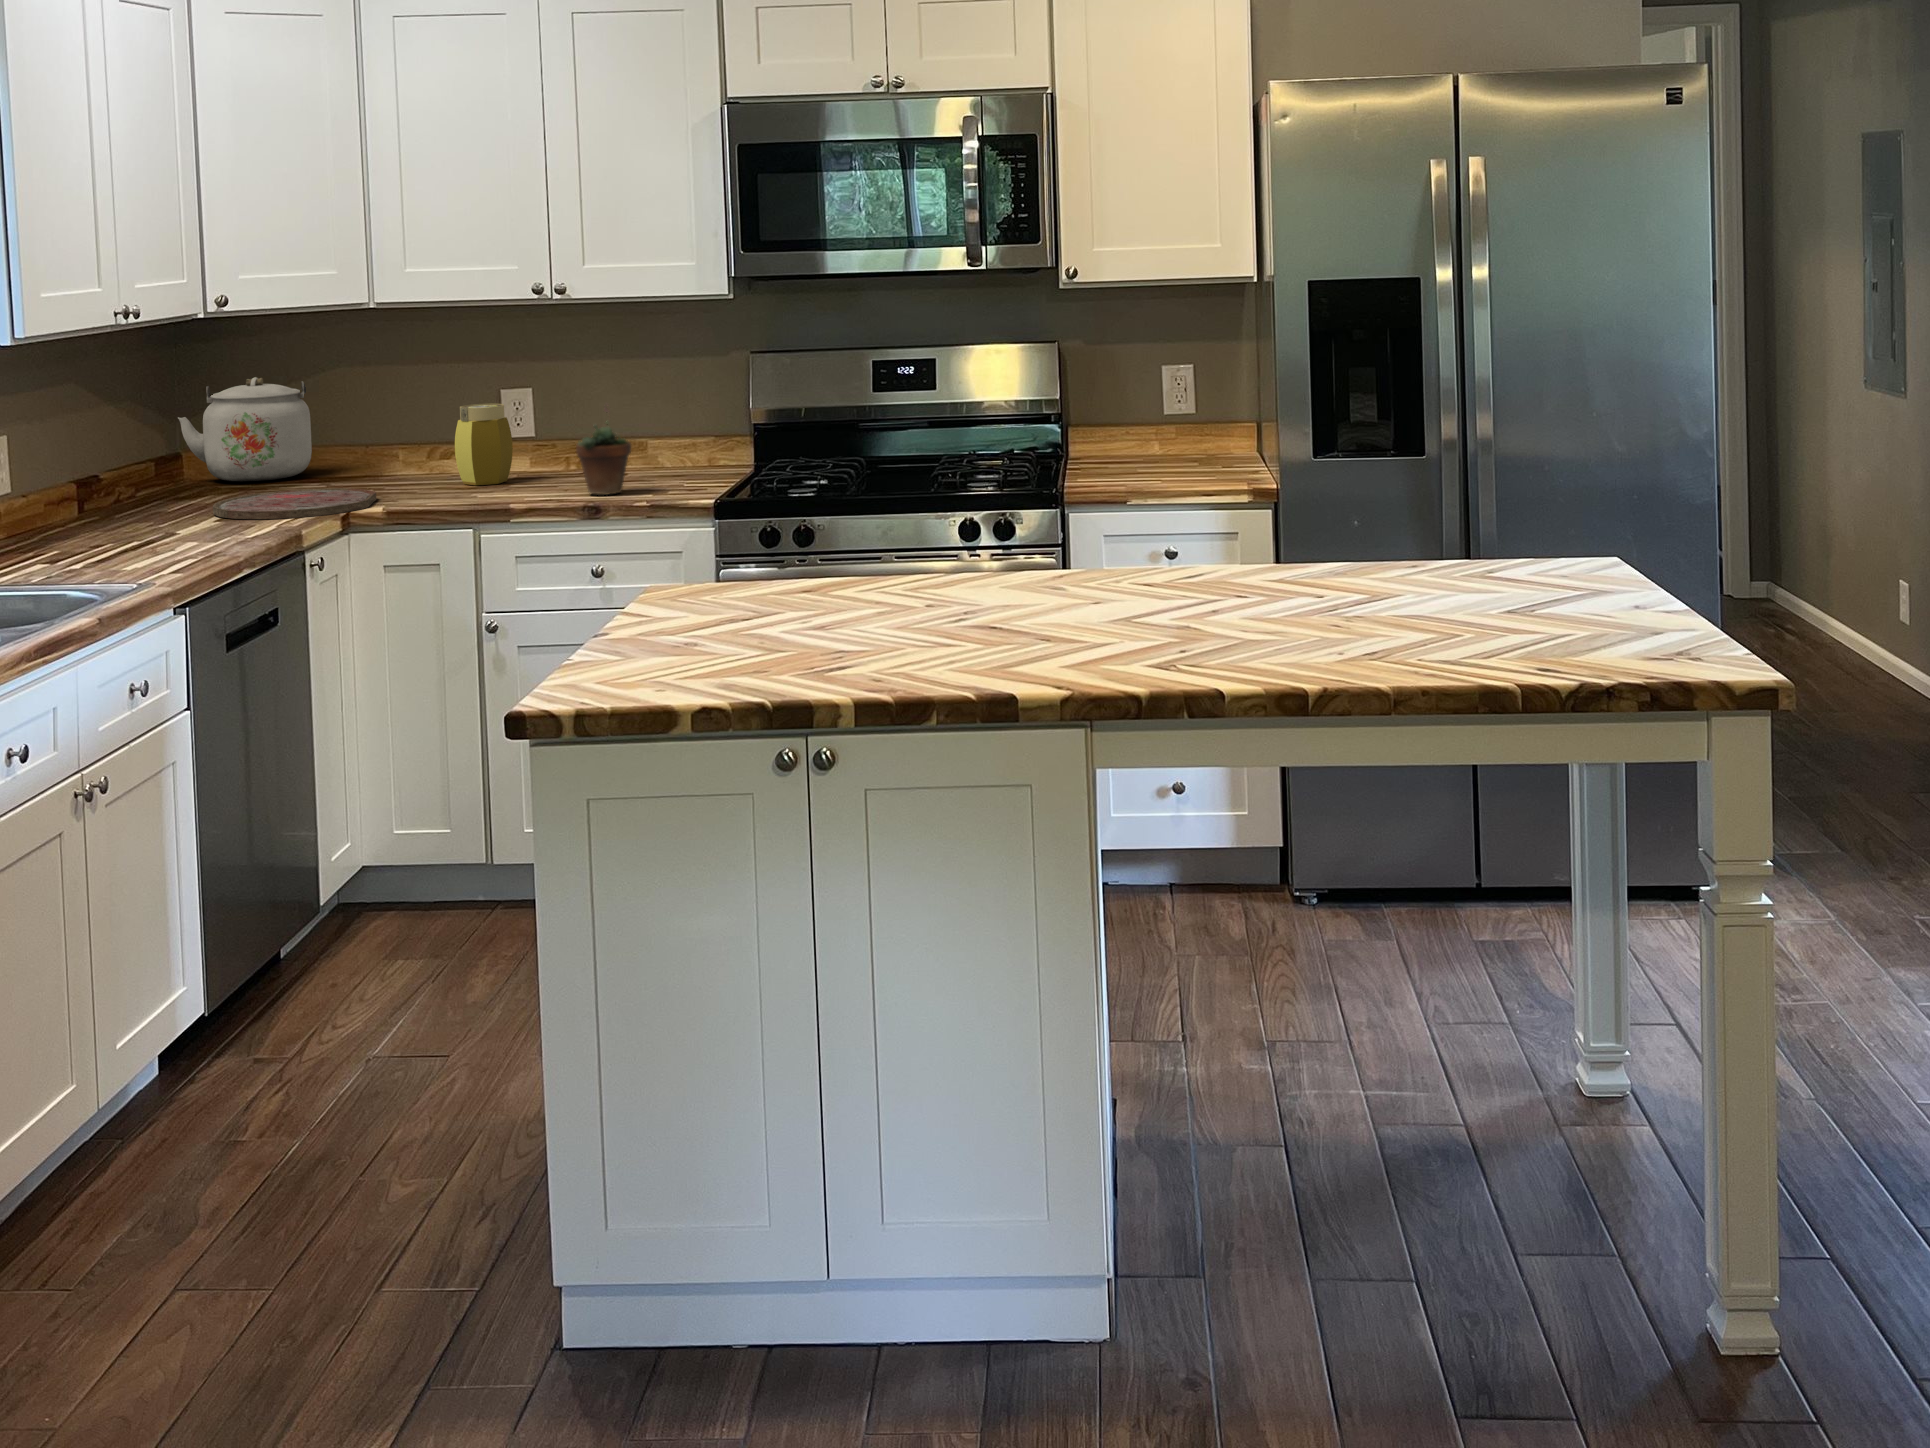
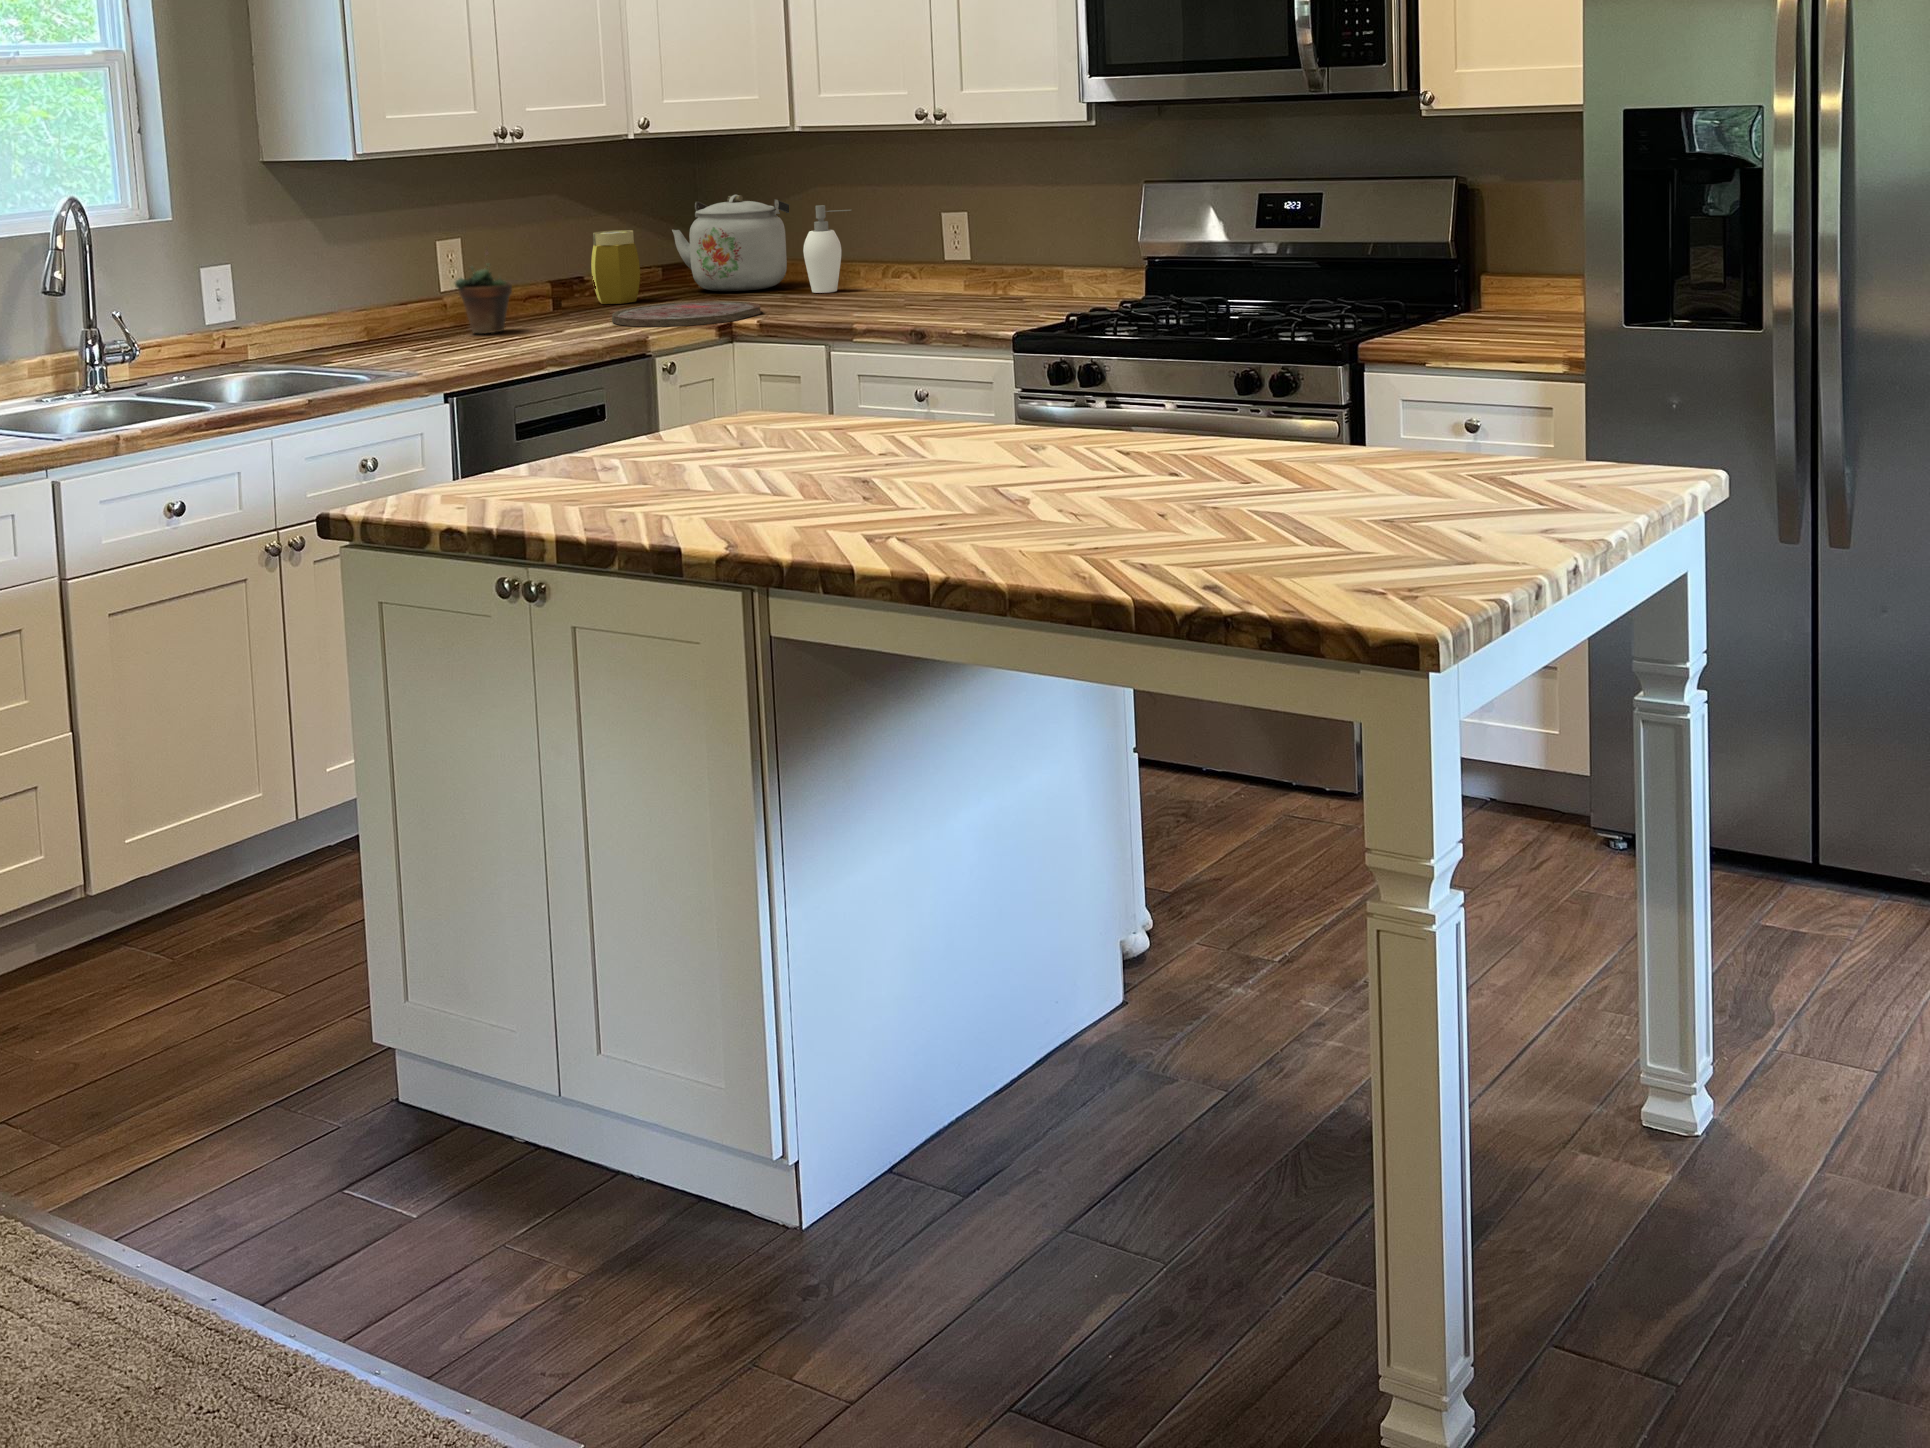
soap dispenser: none [353,386,404,477] -> present [803,205,851,293]
jar: present [455,404,513,485] -> present [591,230,640,304]
succulent plant: present [576,408,631,495] -> present [455,251,512,333]

